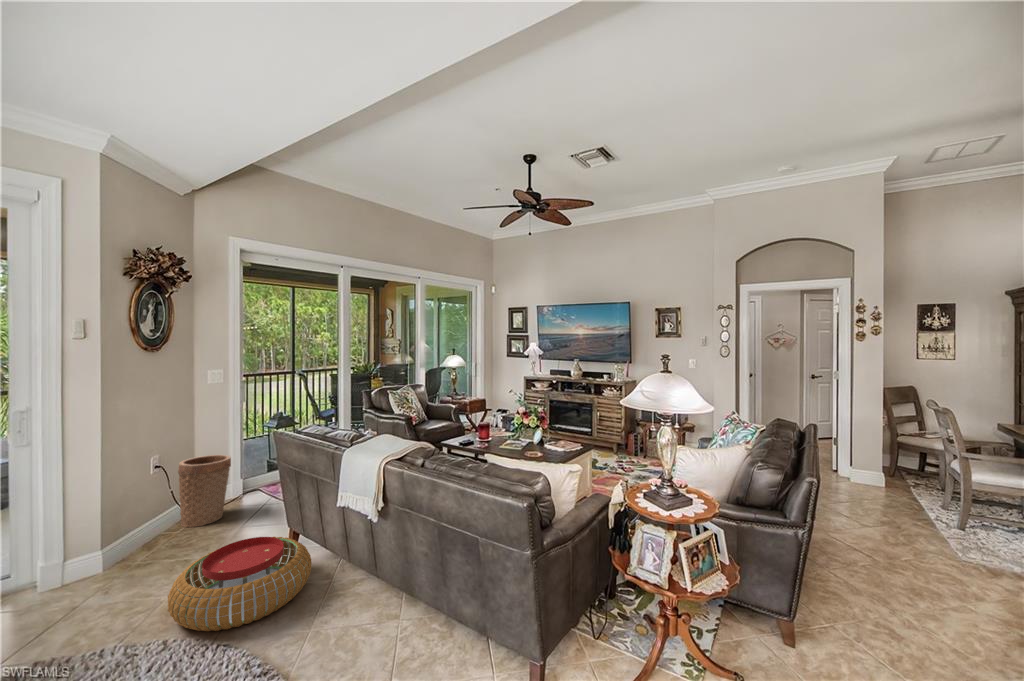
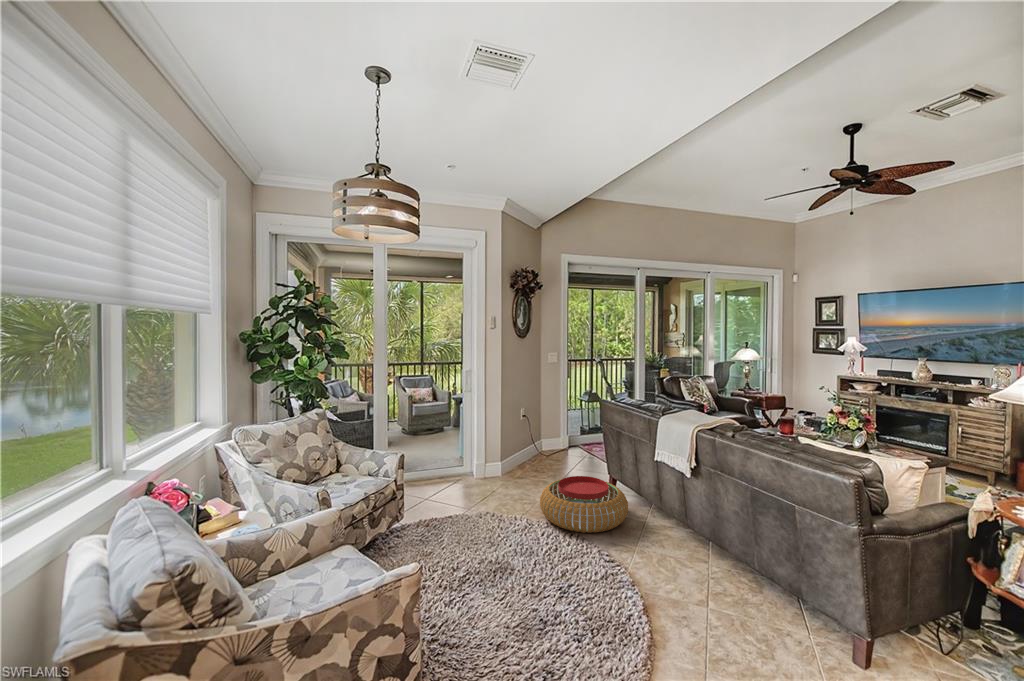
basket: present [178,455,231,527] -> none [529,416,560,465]

